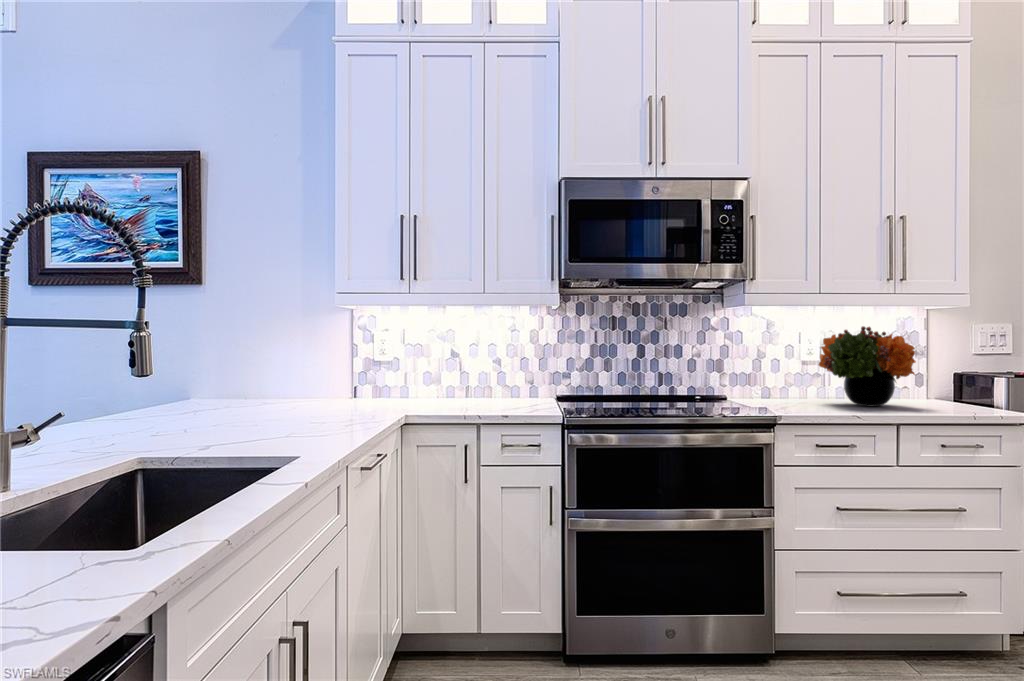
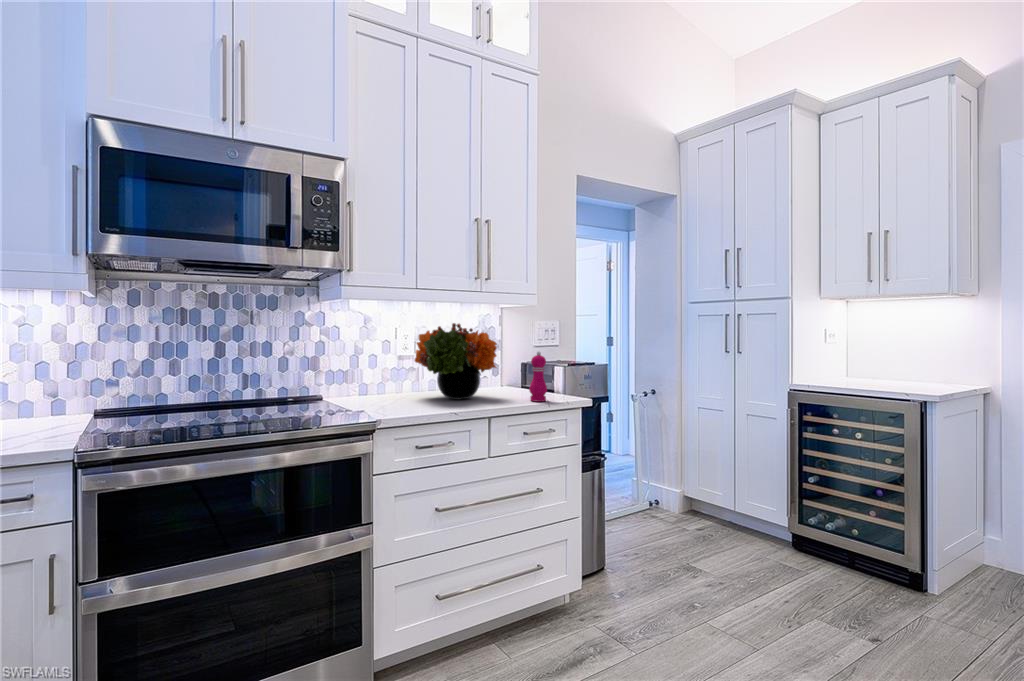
pepper mill: none [957,356,981,413] -> present [529,352,547,402]

